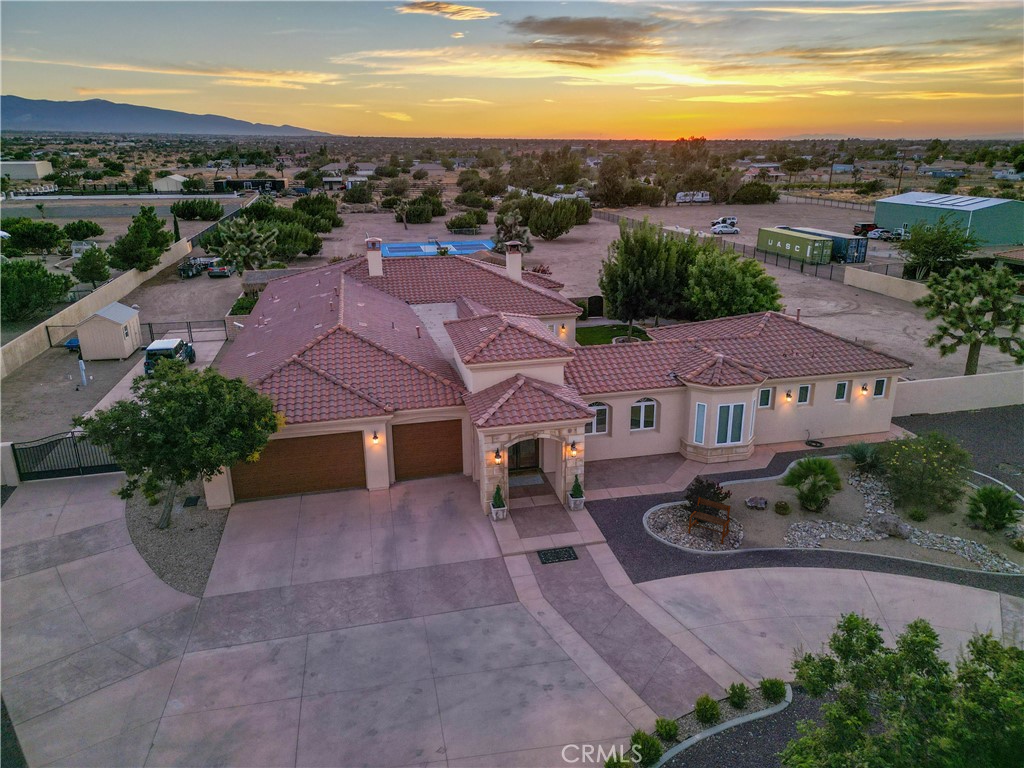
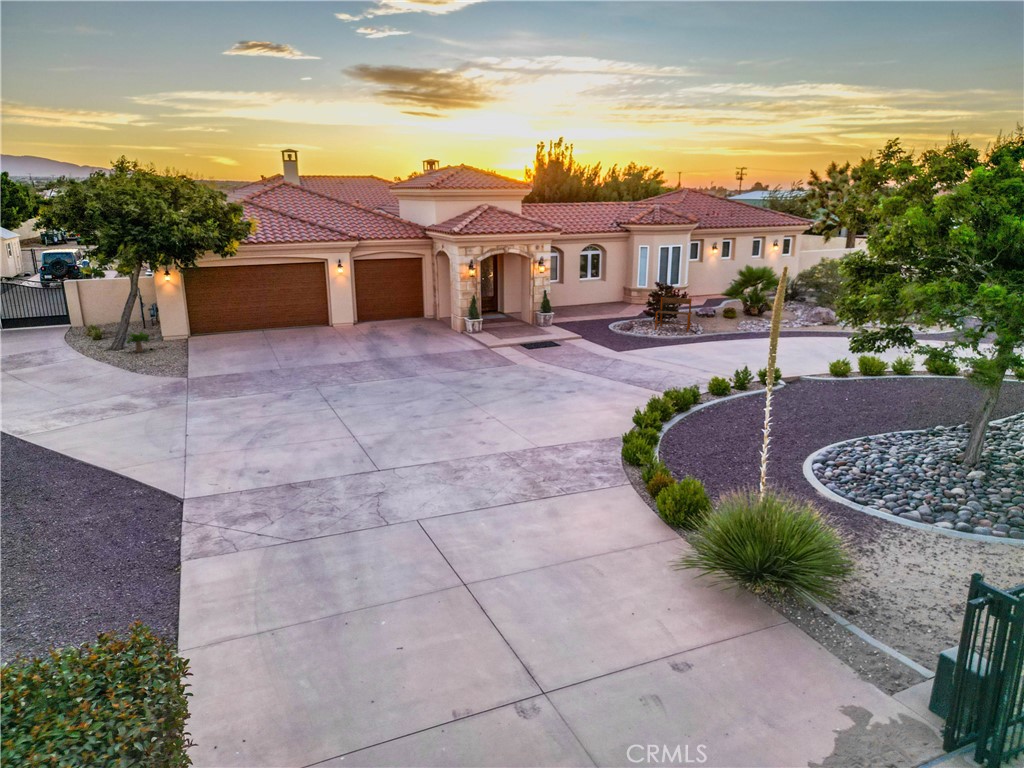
potted plant: none [168,506,194,527] -> present [126,332,150,352]

